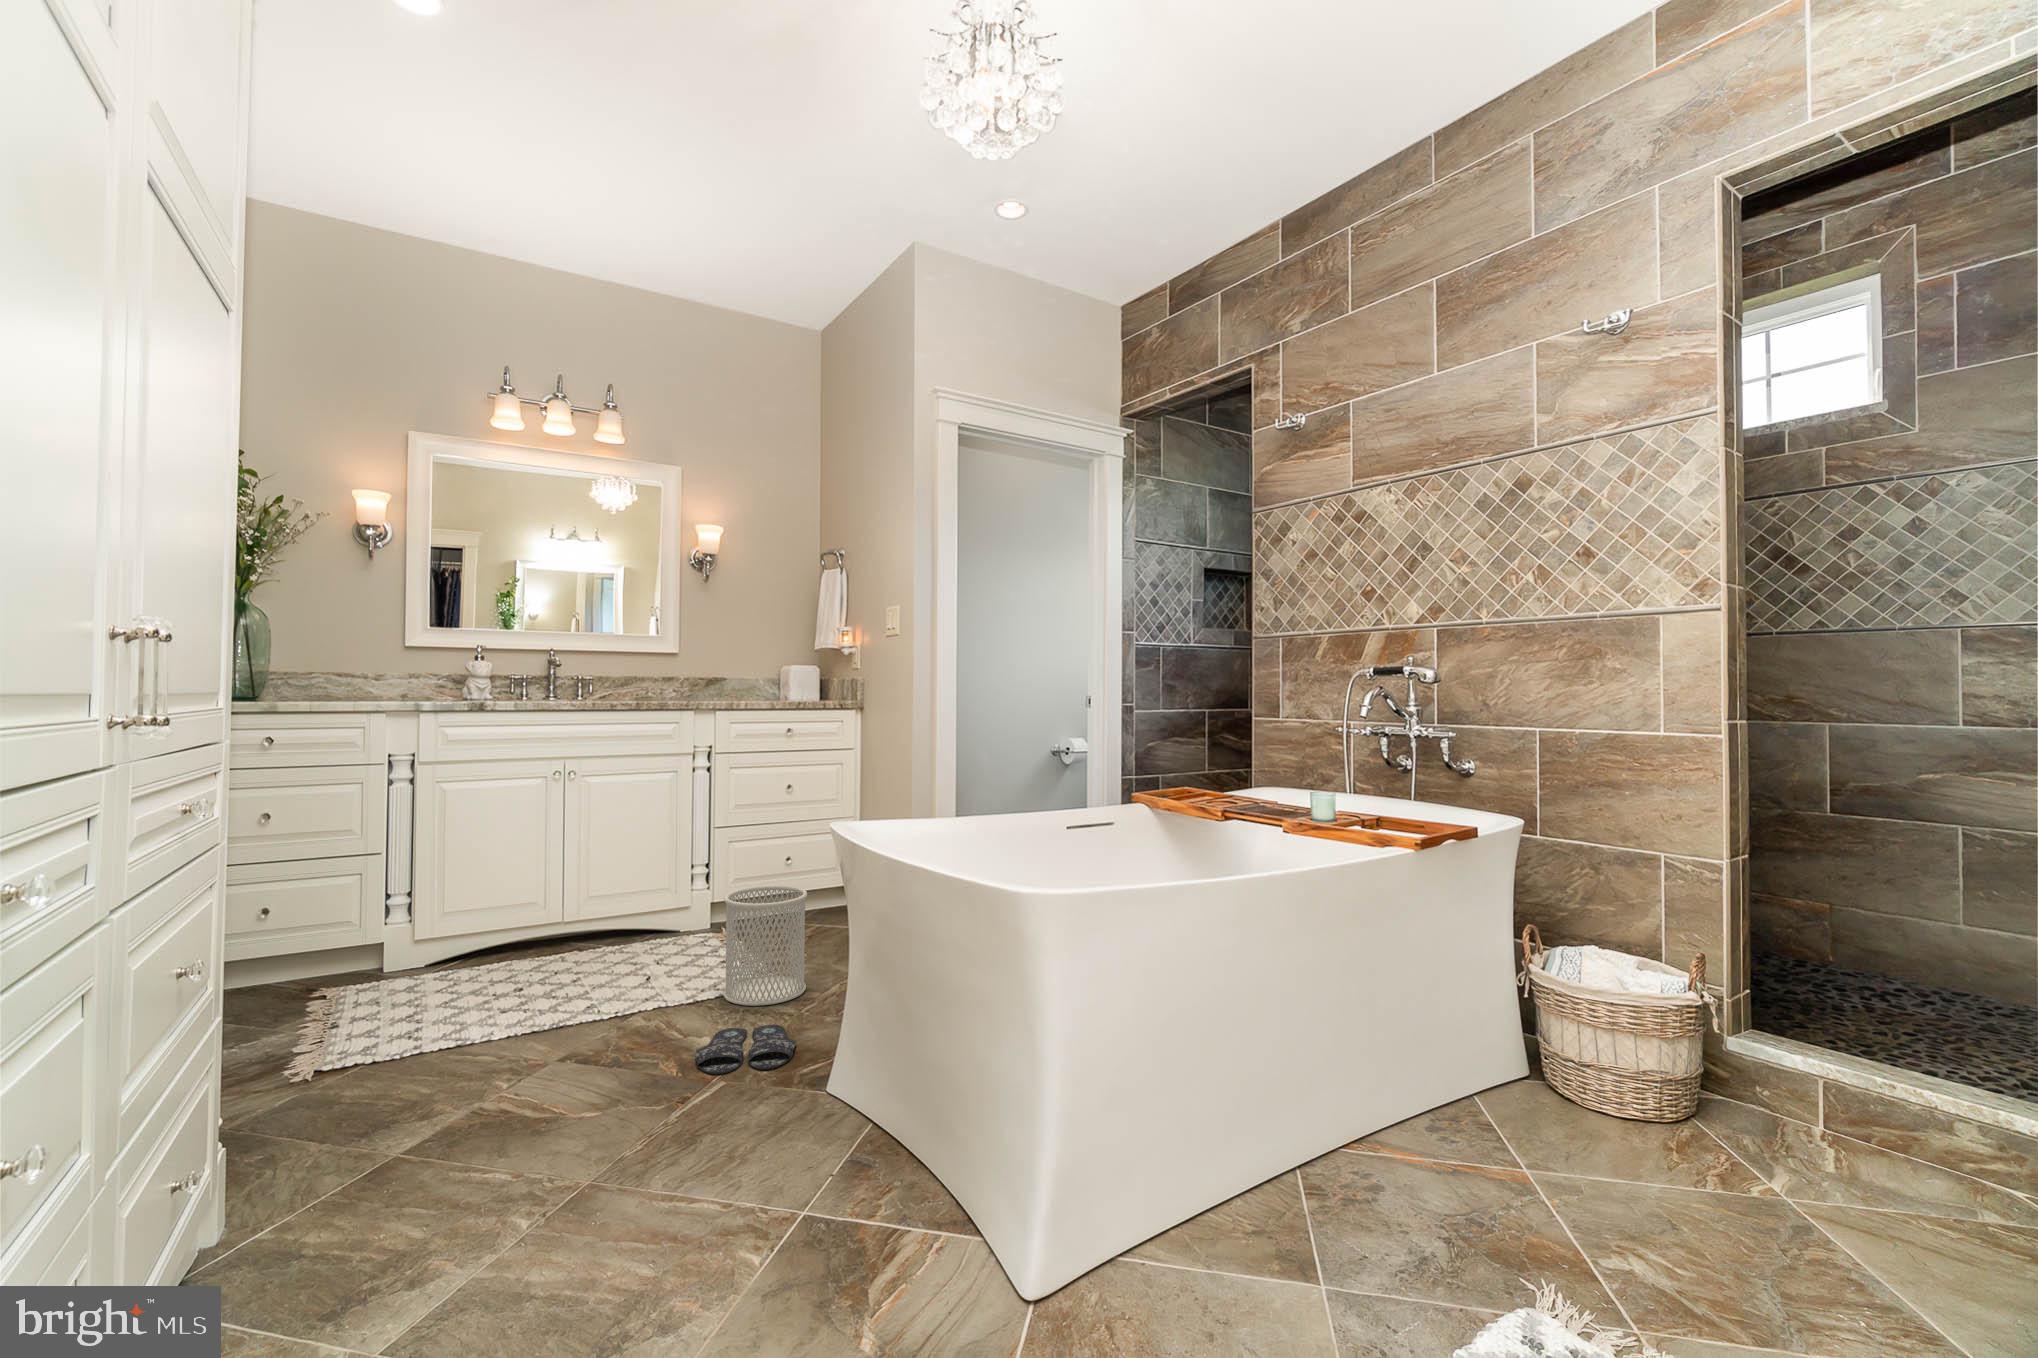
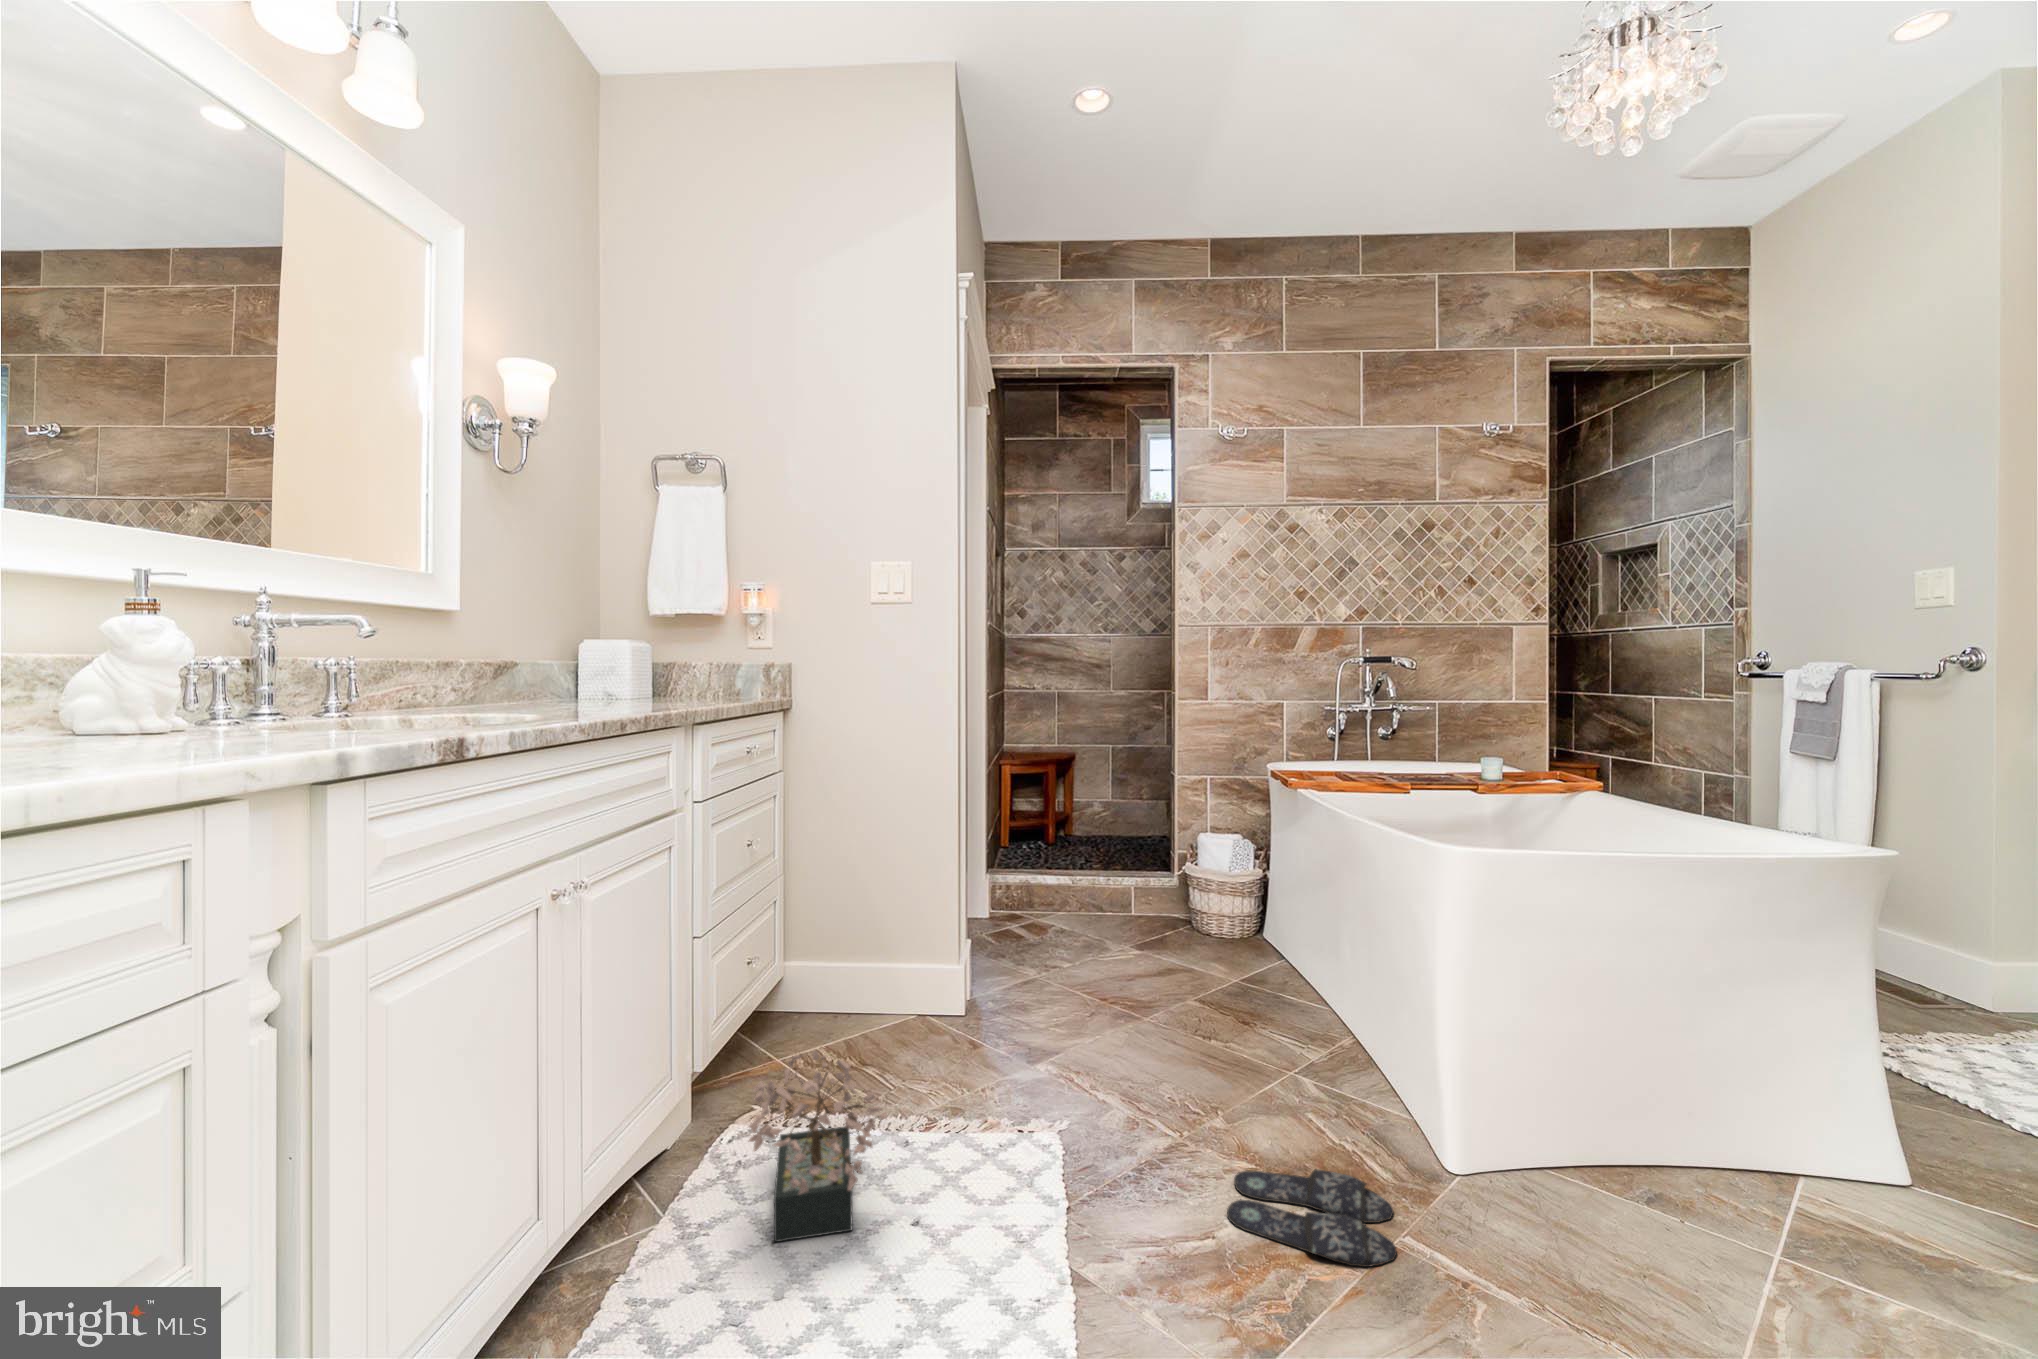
decorative plant: none [618,878,722,968] -> present [749,1051,887,1242]
wastebasket: present [724,885,807,1006] -> none [1024,986,1147,1193]

